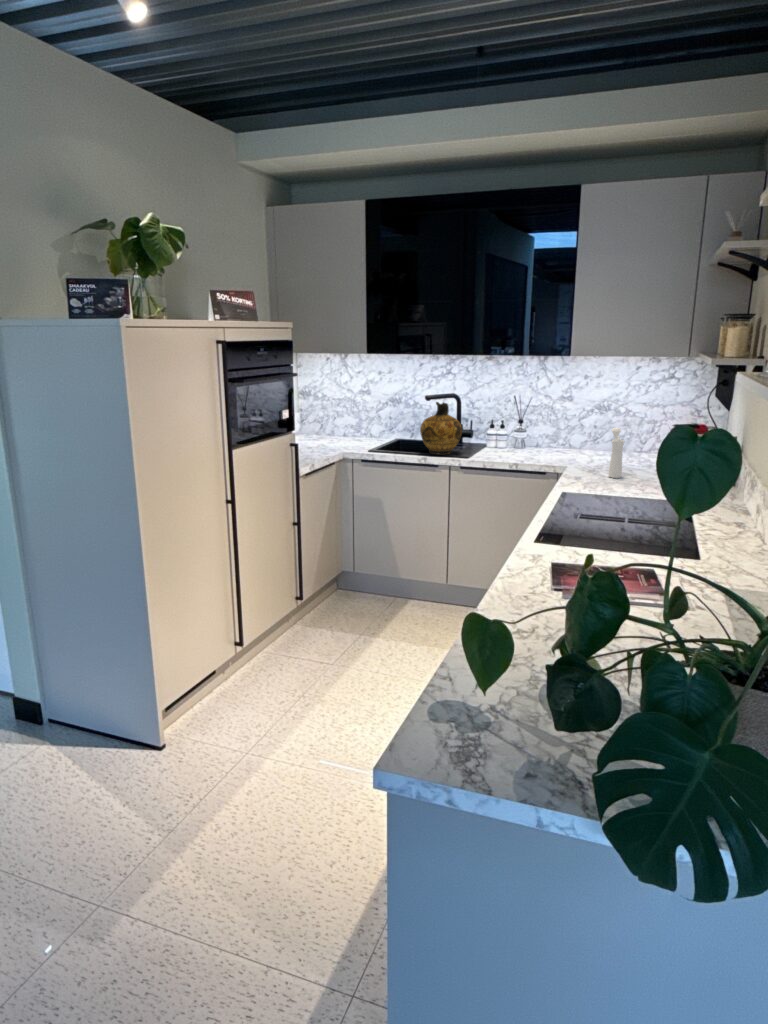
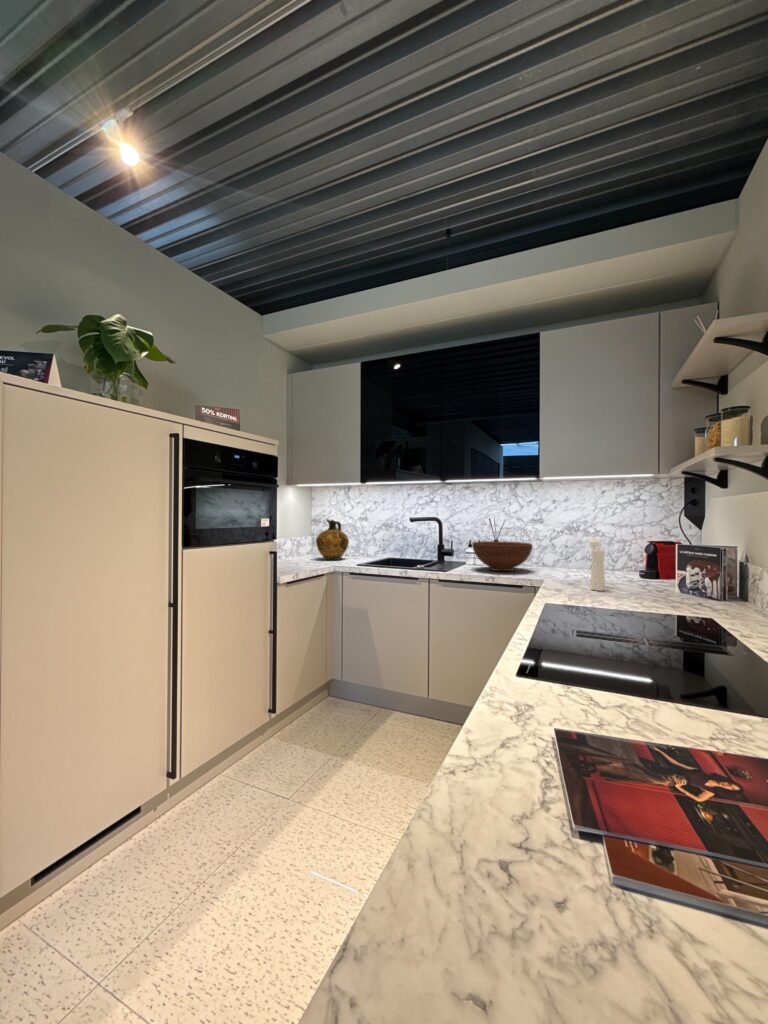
ceramic jug: present [420,402,462,454] -> present [316,519,349,560]
fruit bowl: none [496,422,559,456] -> present [472,541,532,571]

